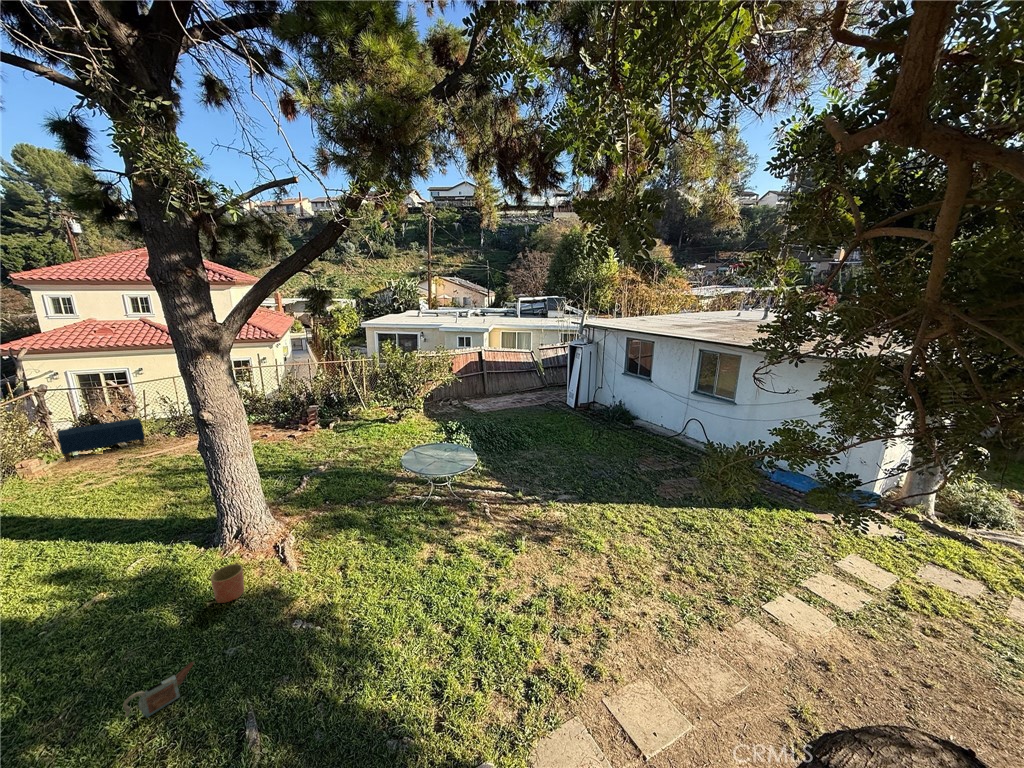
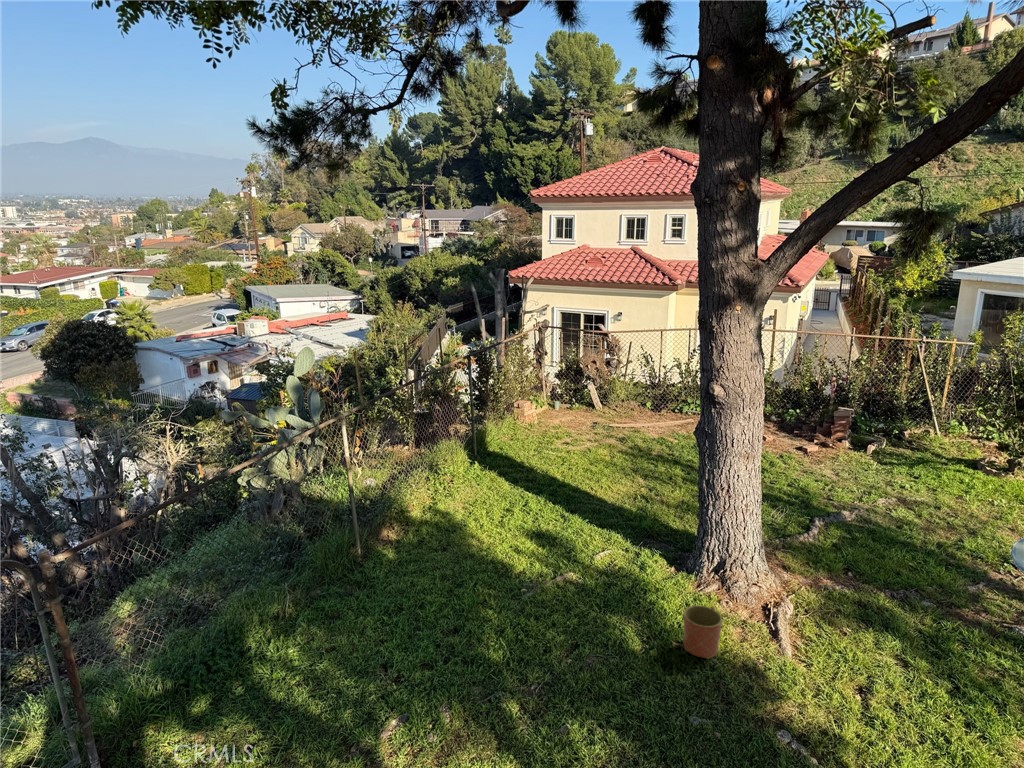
bench: present [58,418,145,462] -> none [571,376,636,412]
watering can: present [123,662,194,717] -> none [586,709,657,748]

